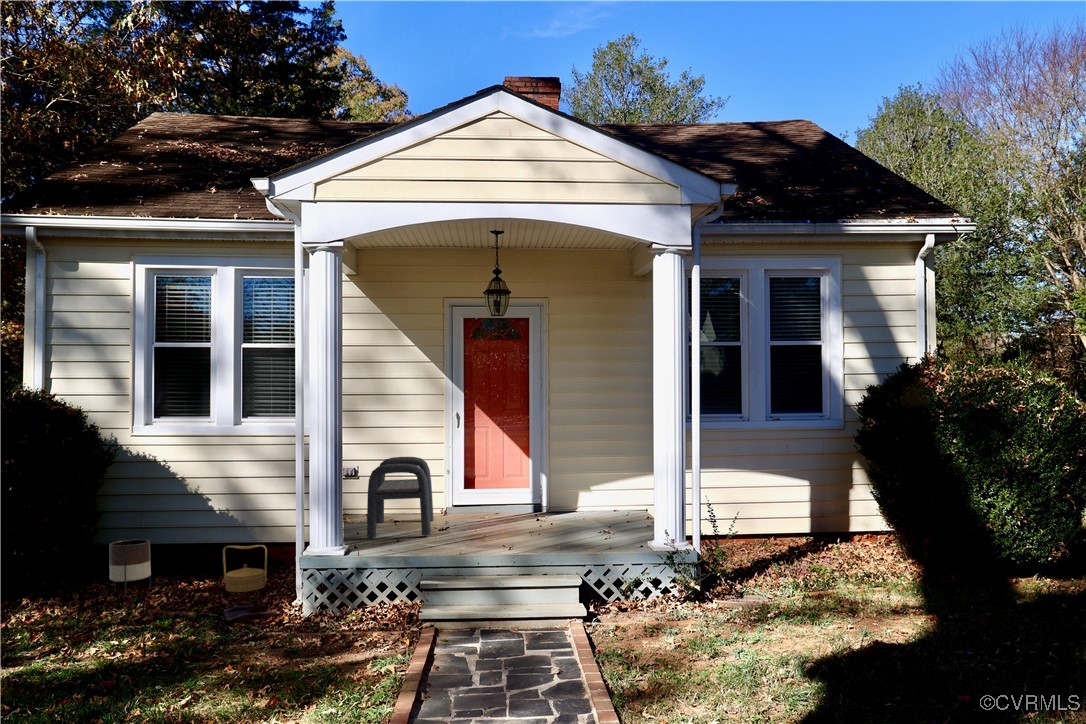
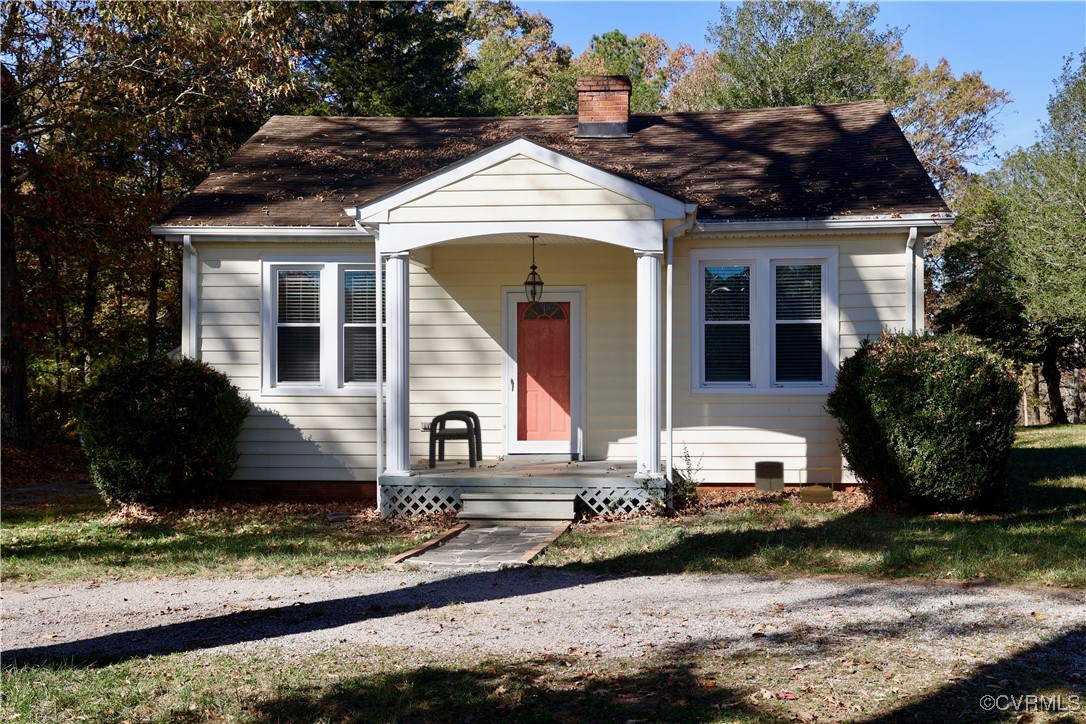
planter: present [109,539,151,598] -> present [755,461,784,499]
woven basket: present [223,545,267,592] -> present [799,468,833,503]

